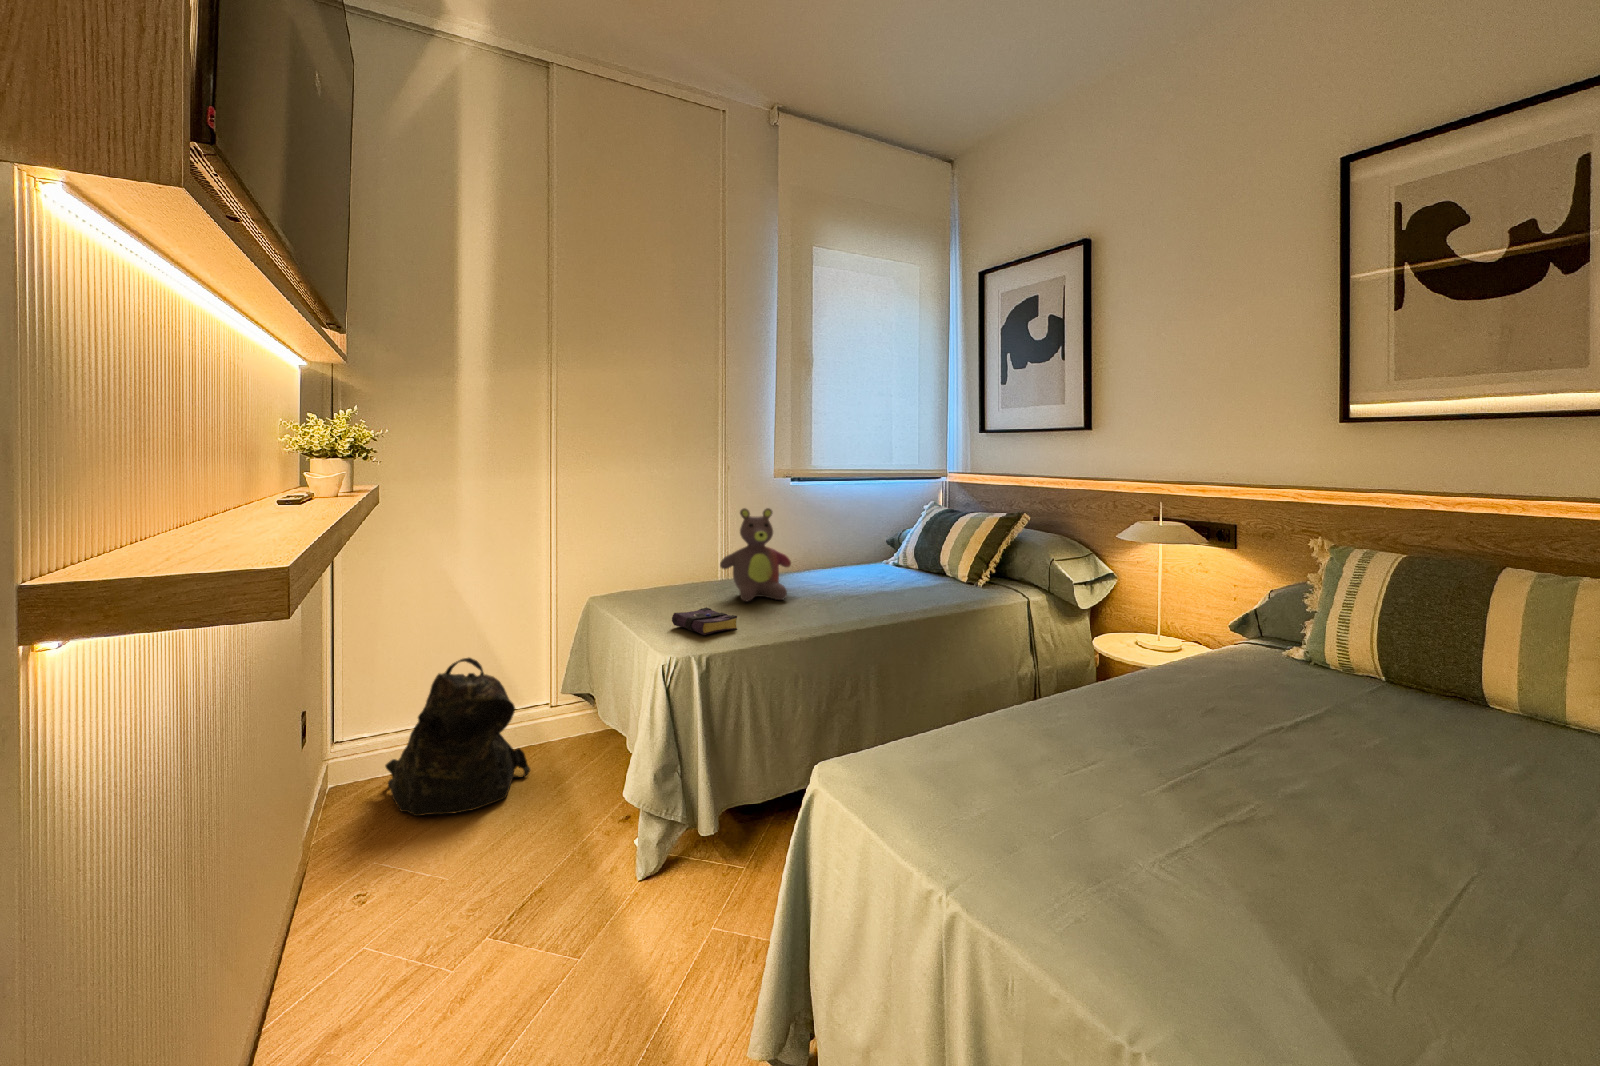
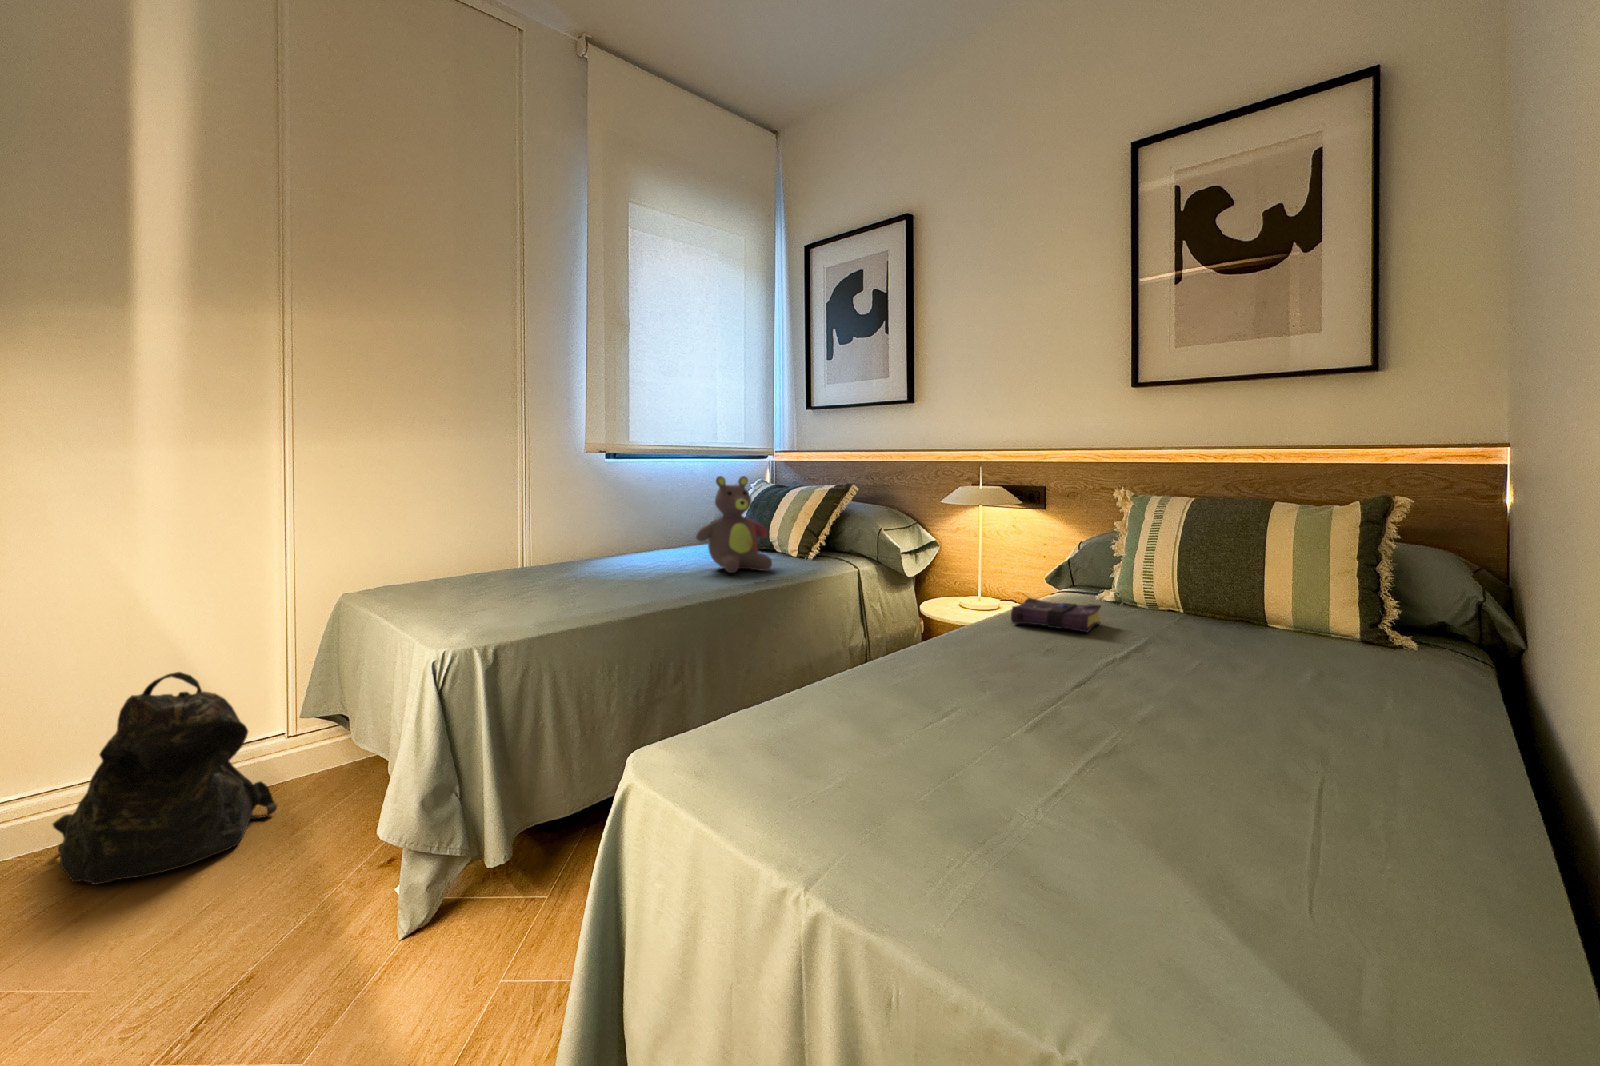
stuffed bear: present [720,508,791,601] -> present [696,476,772,573]
book: present [672,607,737,635] -> present [1011,598,1101,632]

